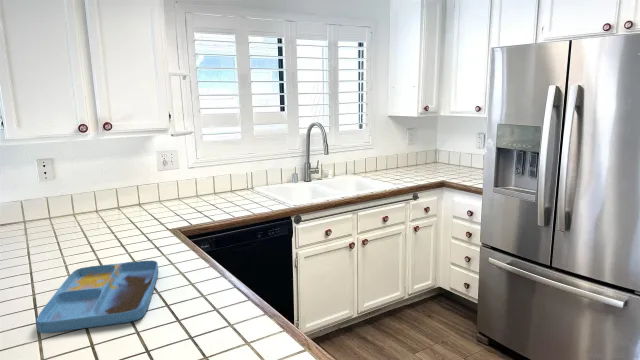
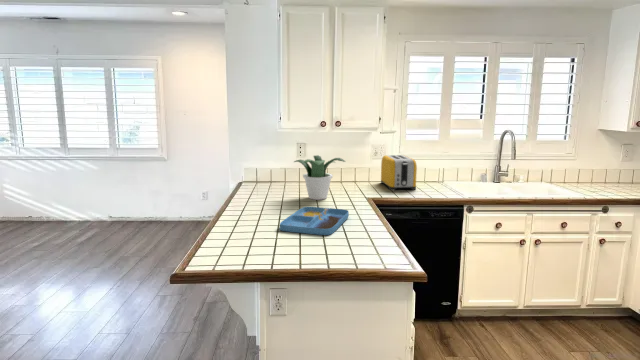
toaster: none [175,162,228,211] -> present [381,155,417,190]
potted plant: none [39,178,133,248] -> present [294,155,345,200]

